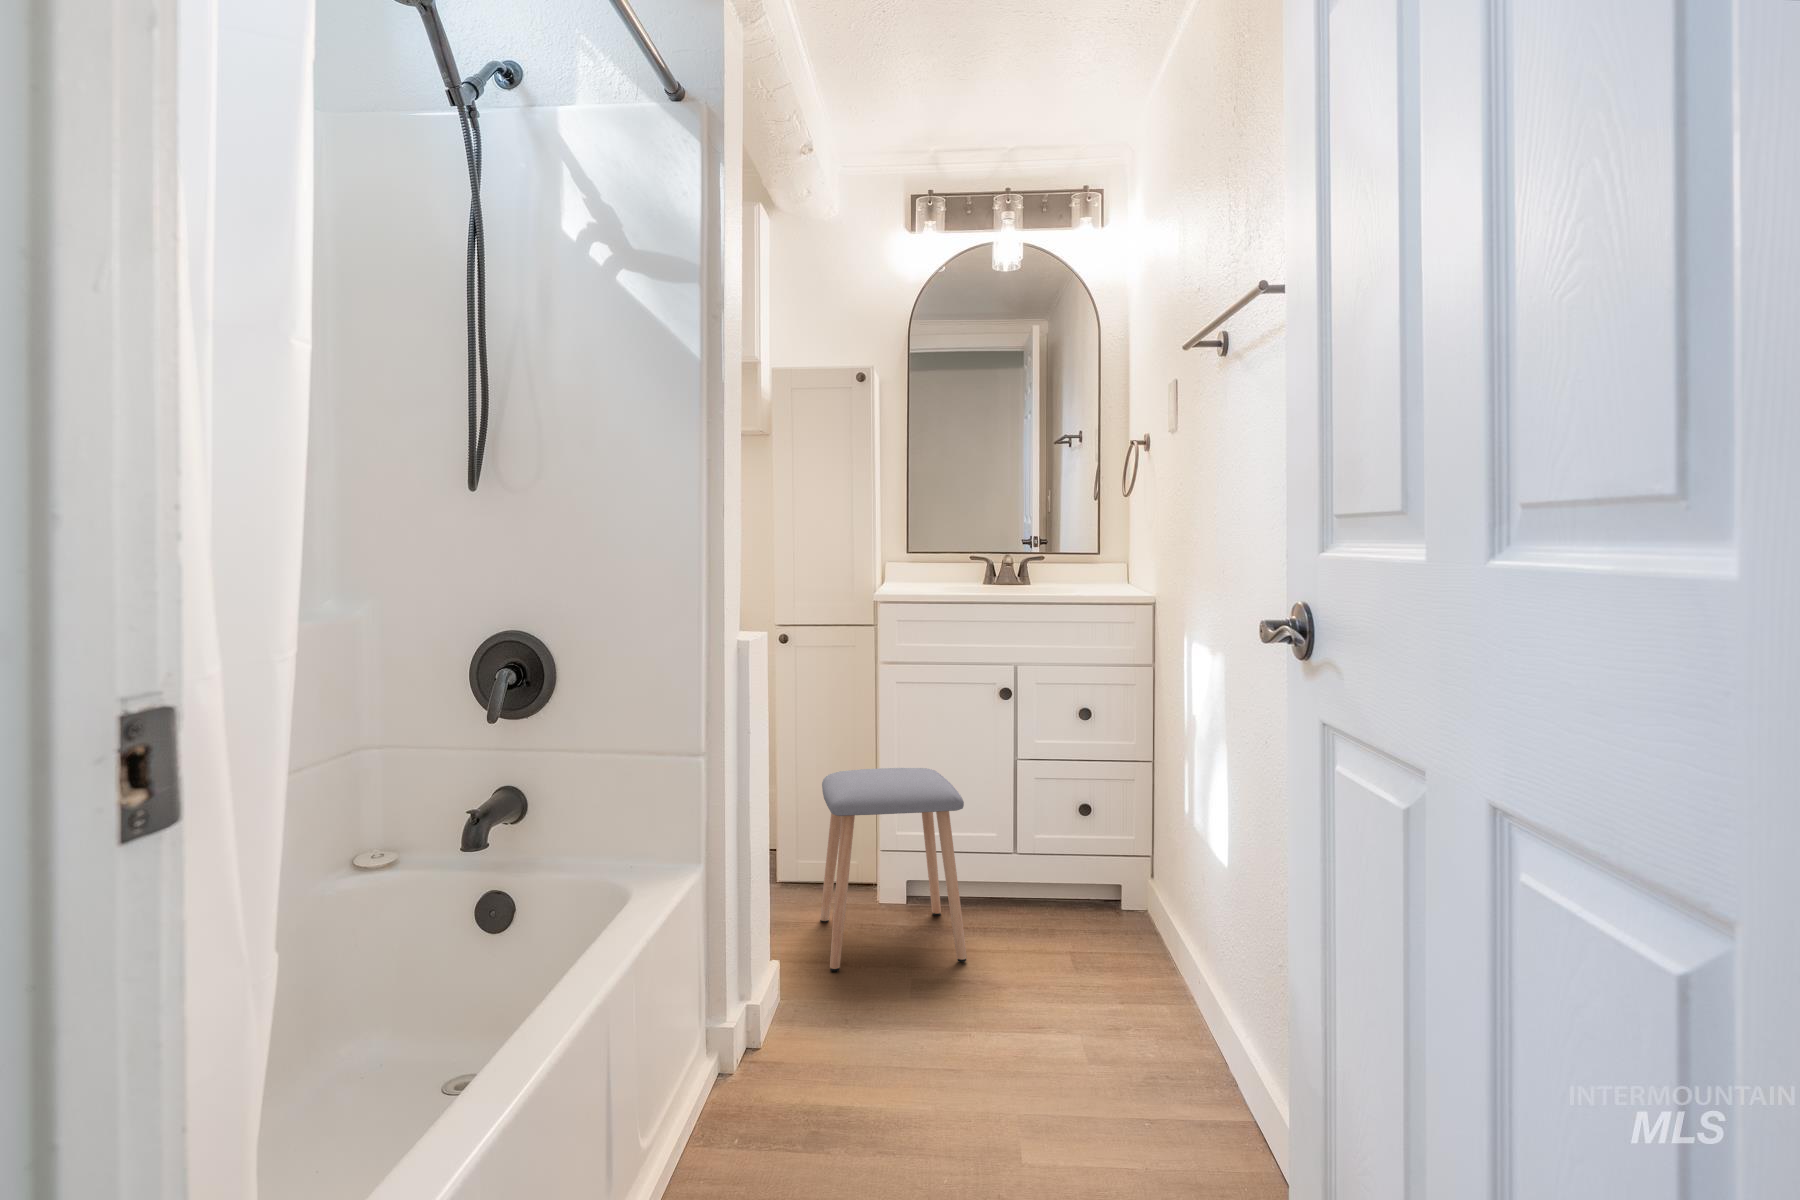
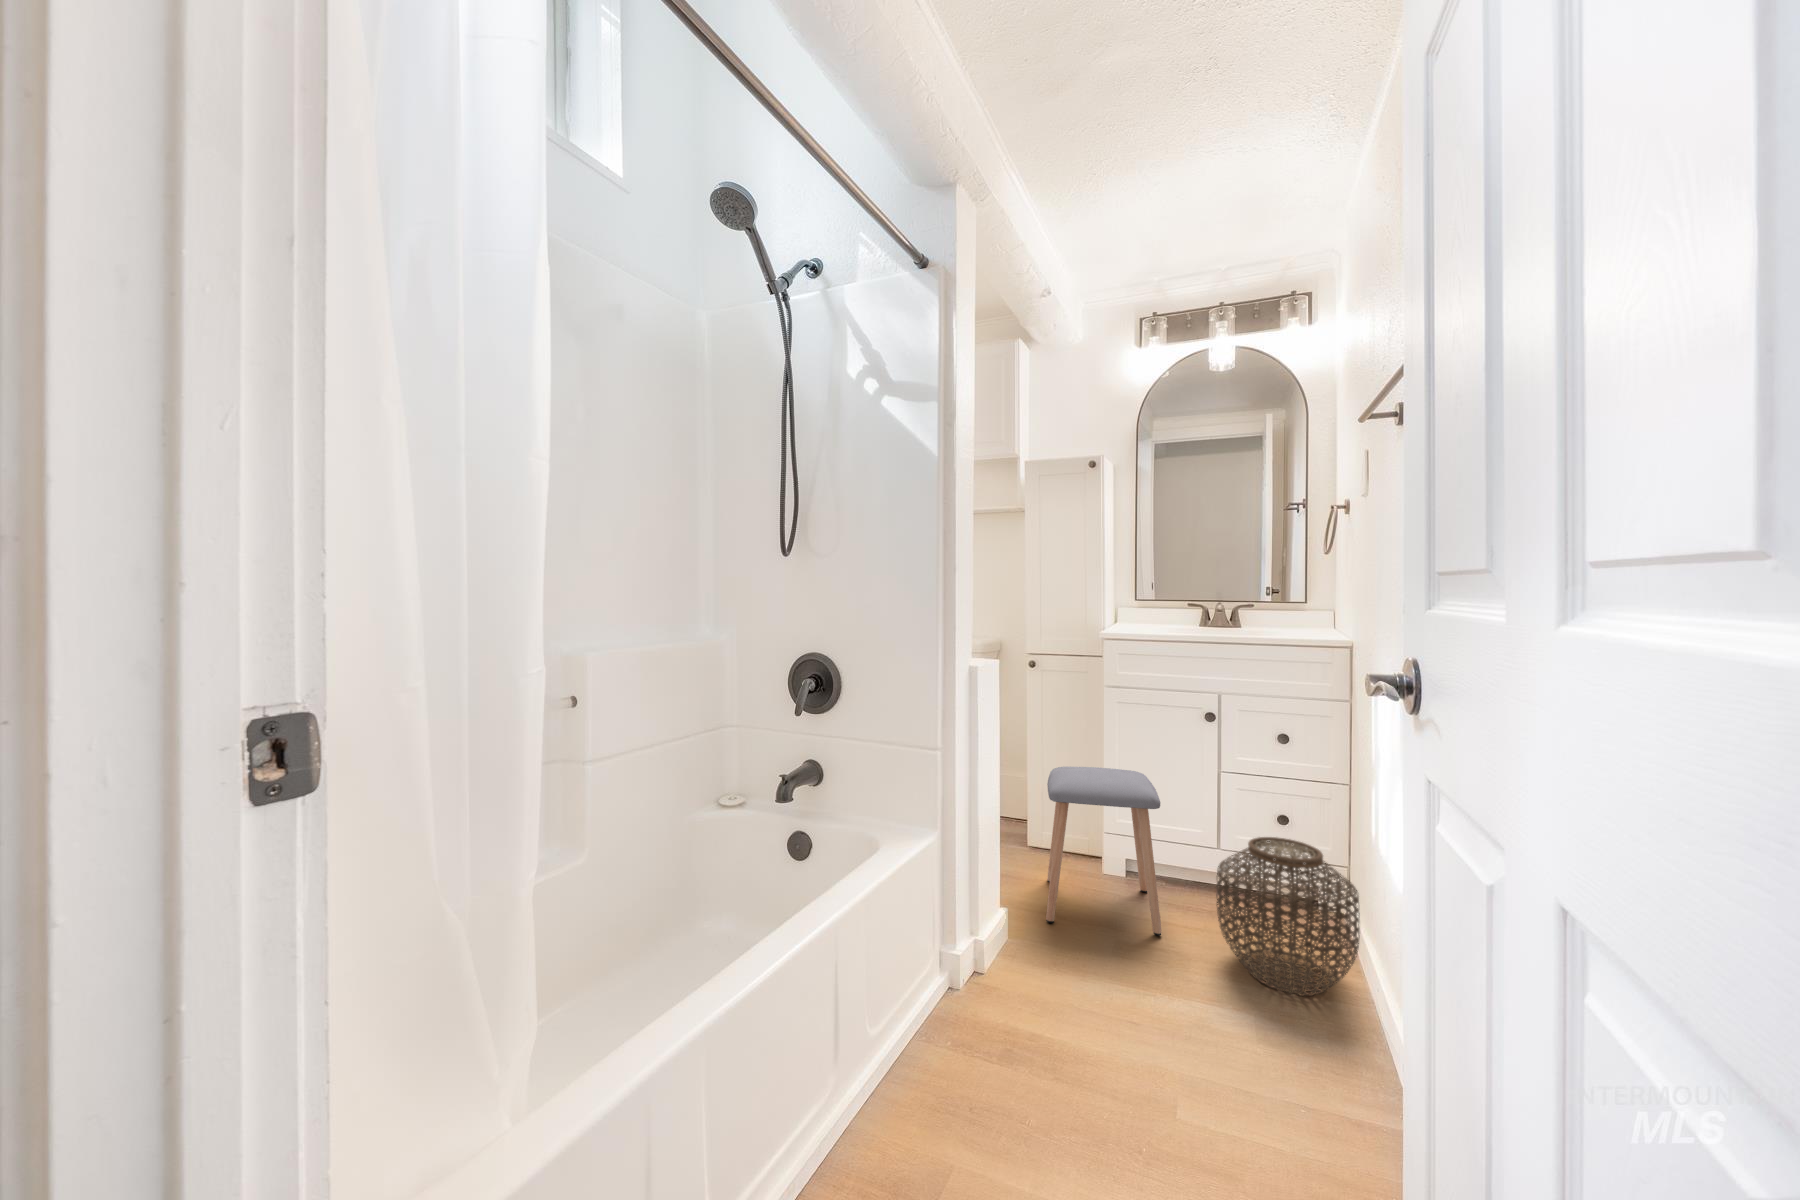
woven basket: none [1029,826,1173,997] -> present [1217,837,1360,996]

